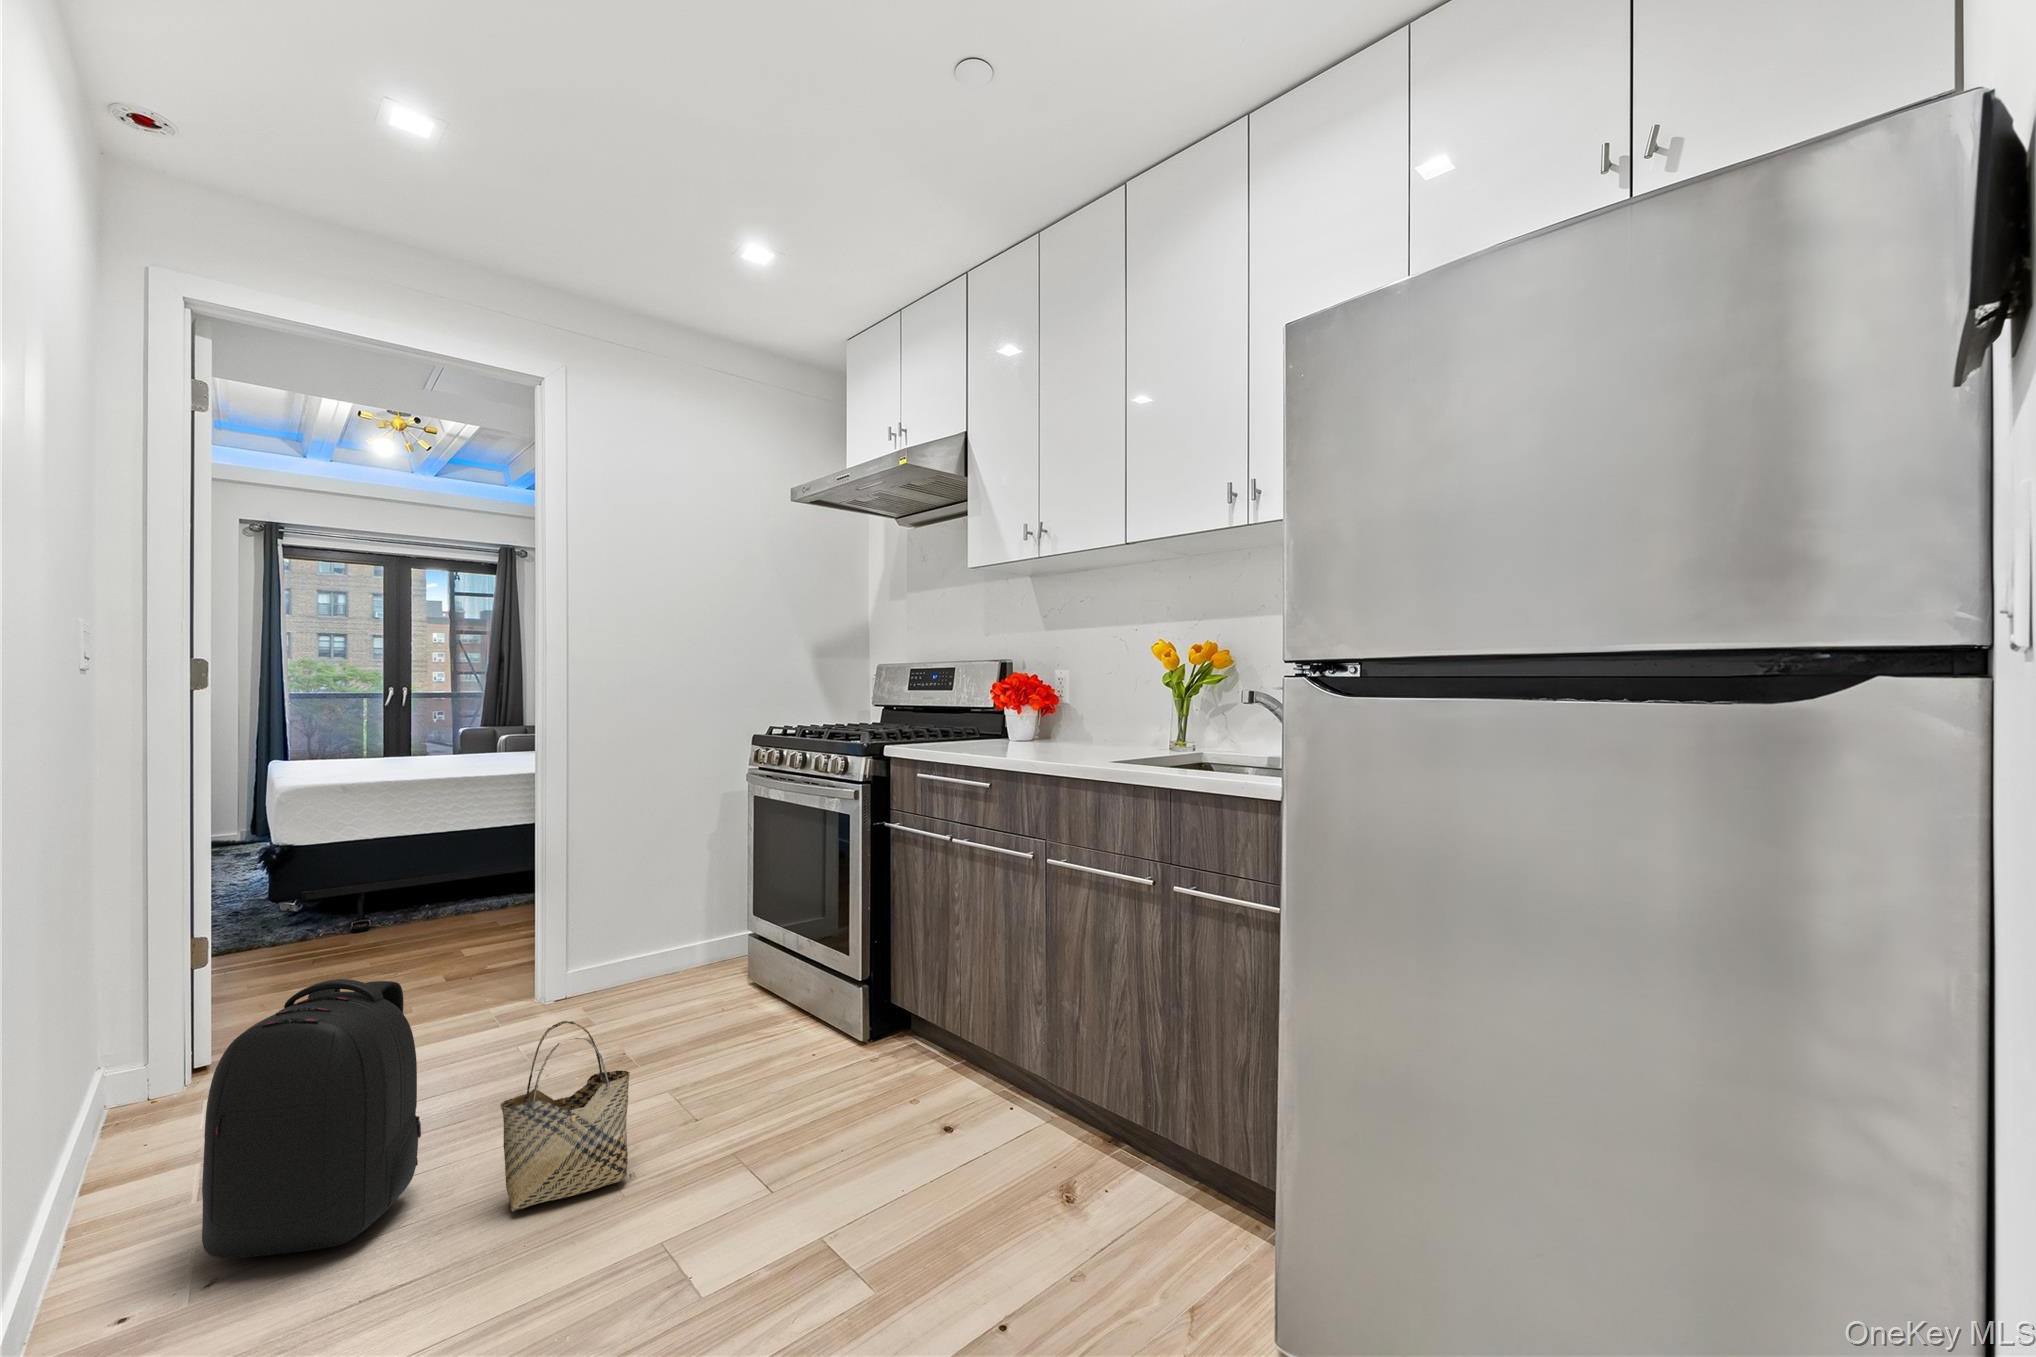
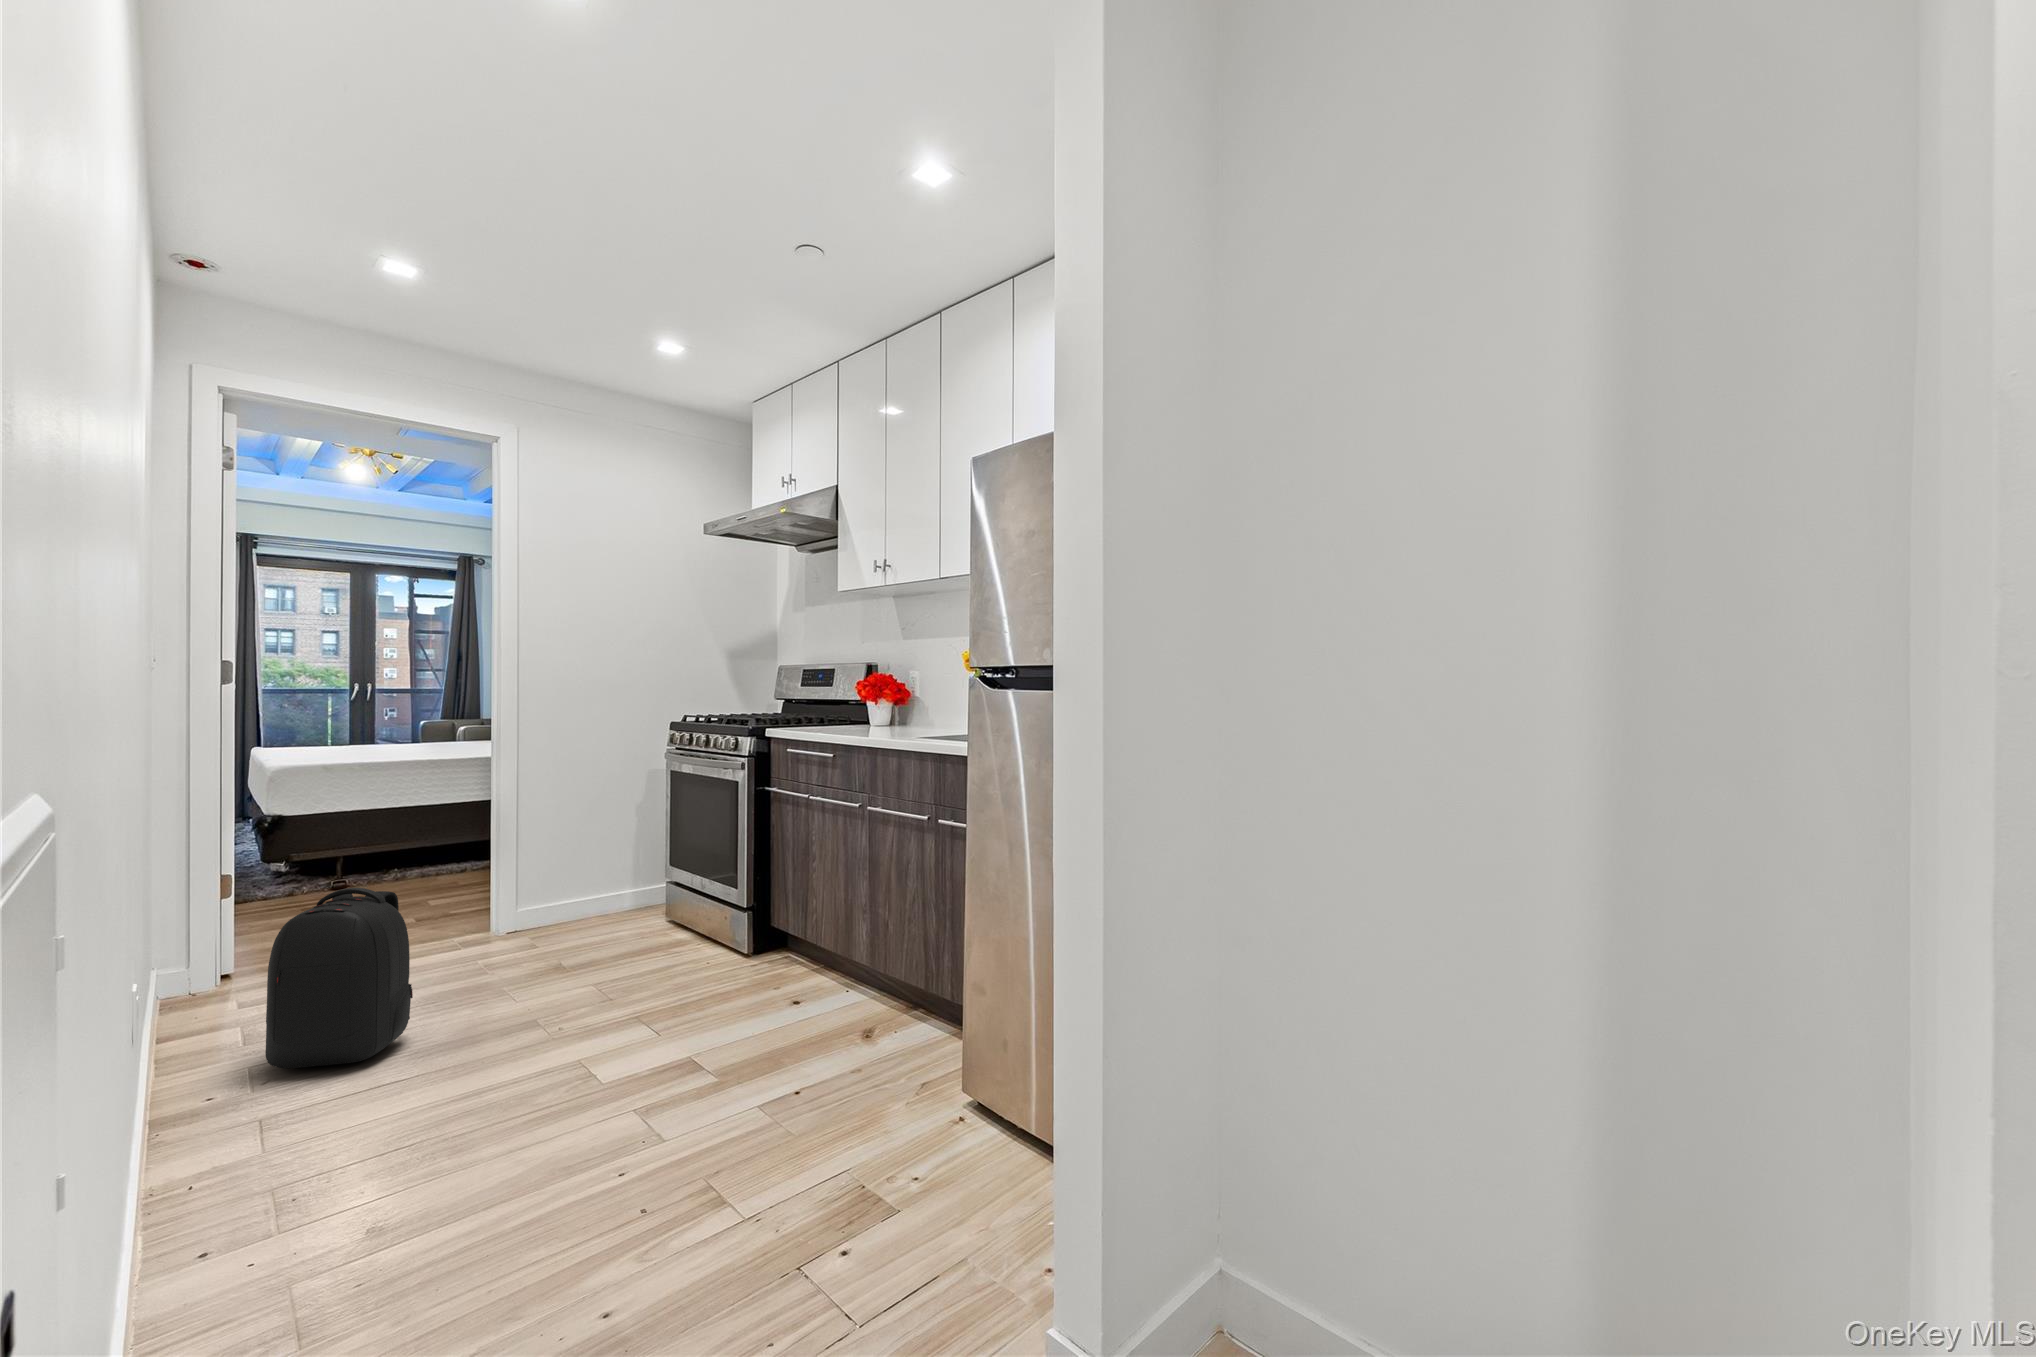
woven basket: present [500,1021,630,1211] -> none [469,920,562,1045]

